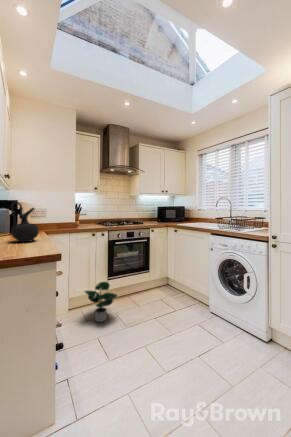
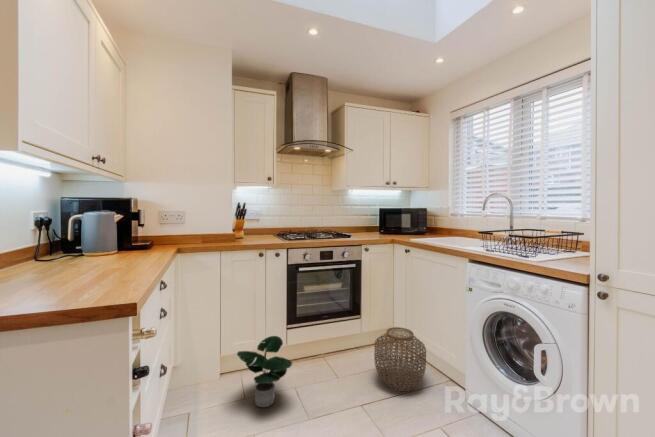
ceramic jug: present [11,202,39,242] -> none [93,202,144,271]
woven basket: none [161,273,189,307] -> present [374,327,426,391]

